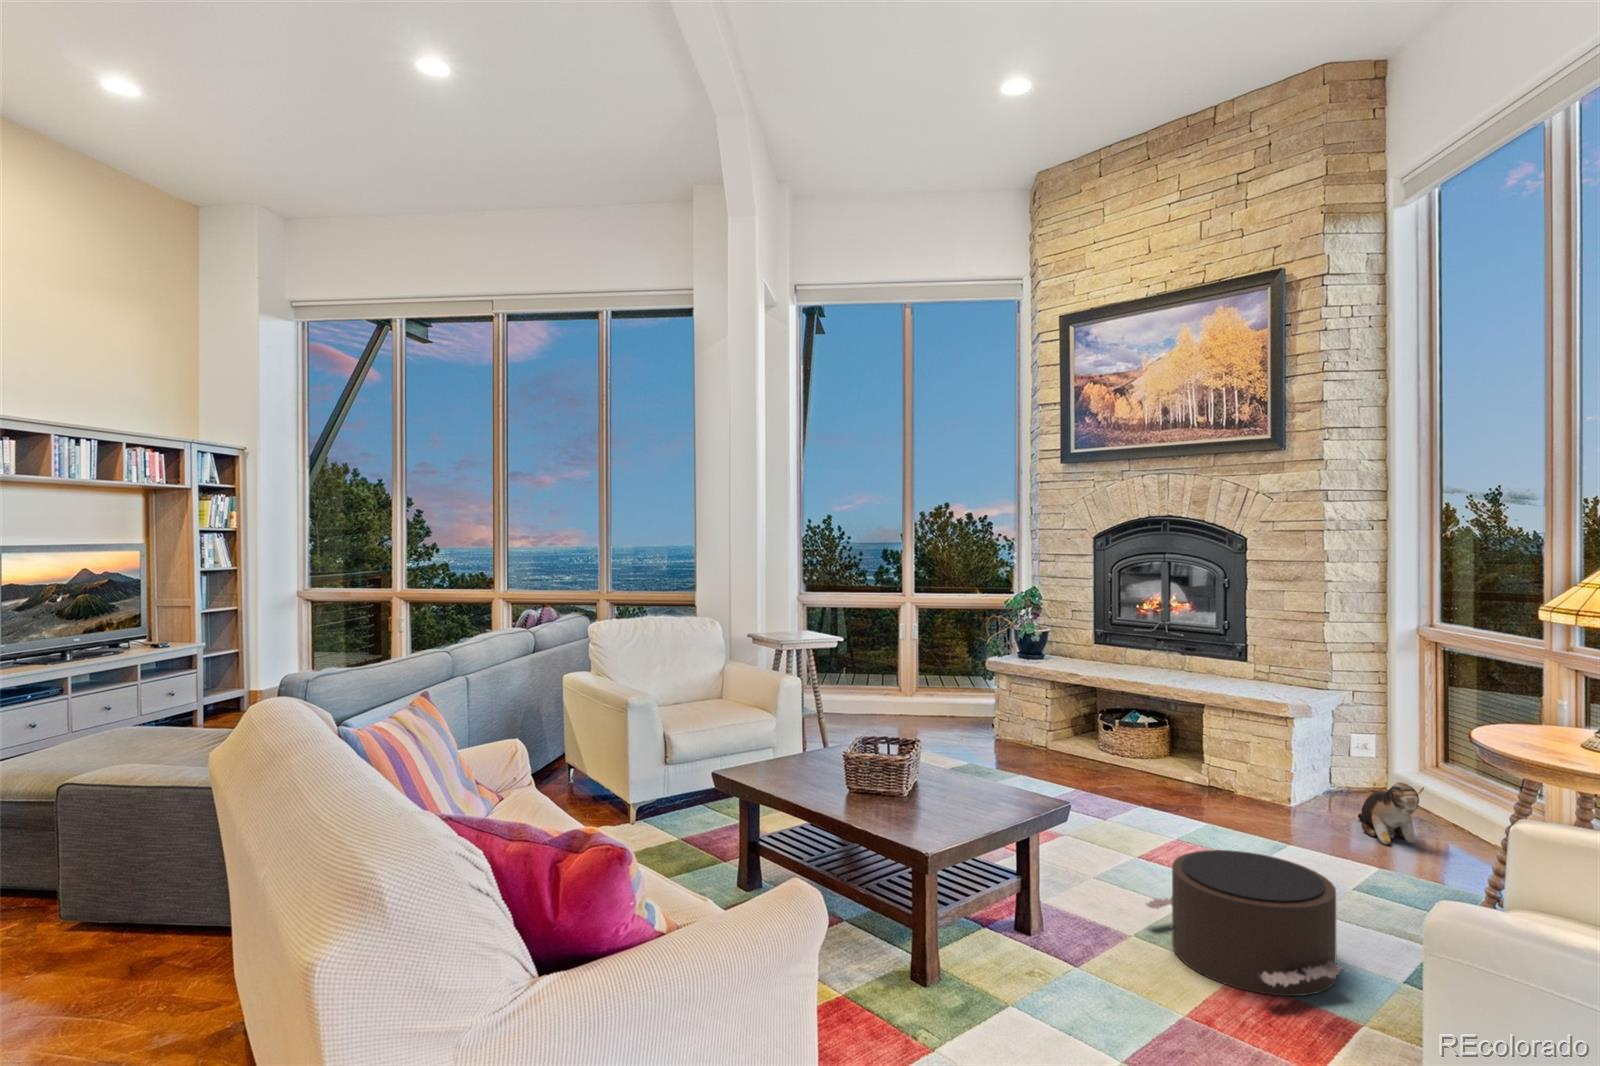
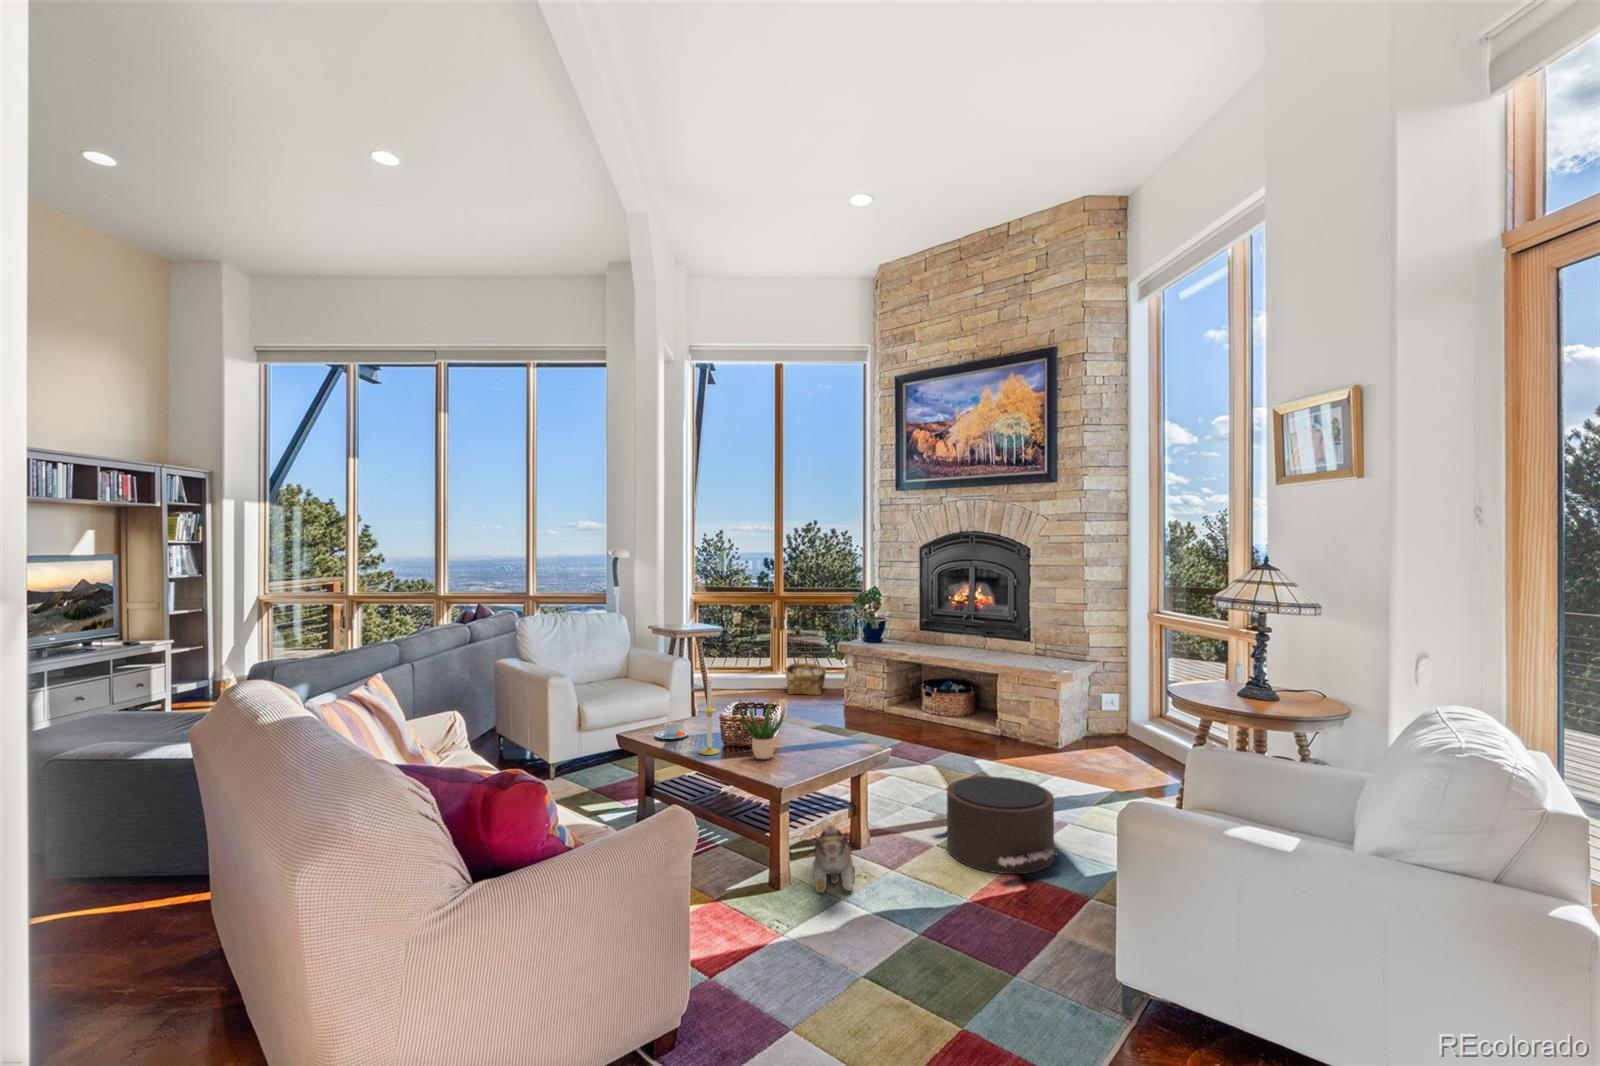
woven basket: none [912,672,963,723] -> present [785,655,826,695]
candle: none [829,700,857,808] -> present [700,677,720,755]
potted plant: none [885,730,946,817] -> present [739,700,785,759]
teacup: none [768,761,812,783] -> present [655,722,689,739]
plush toy: present [1358,782,1424,844] -> present [813,825,855,893]

